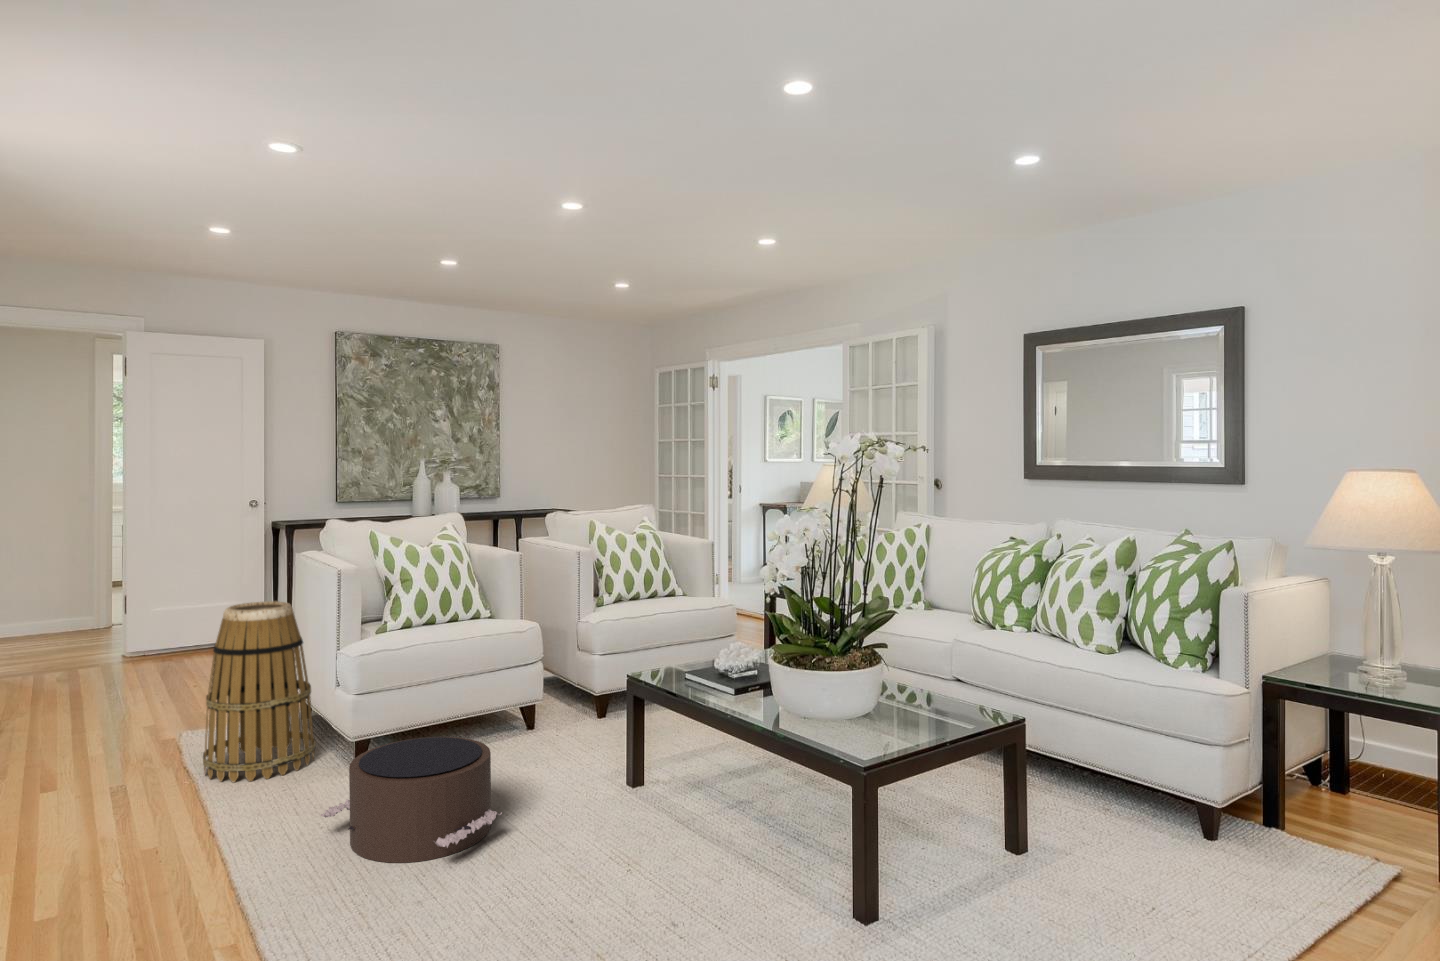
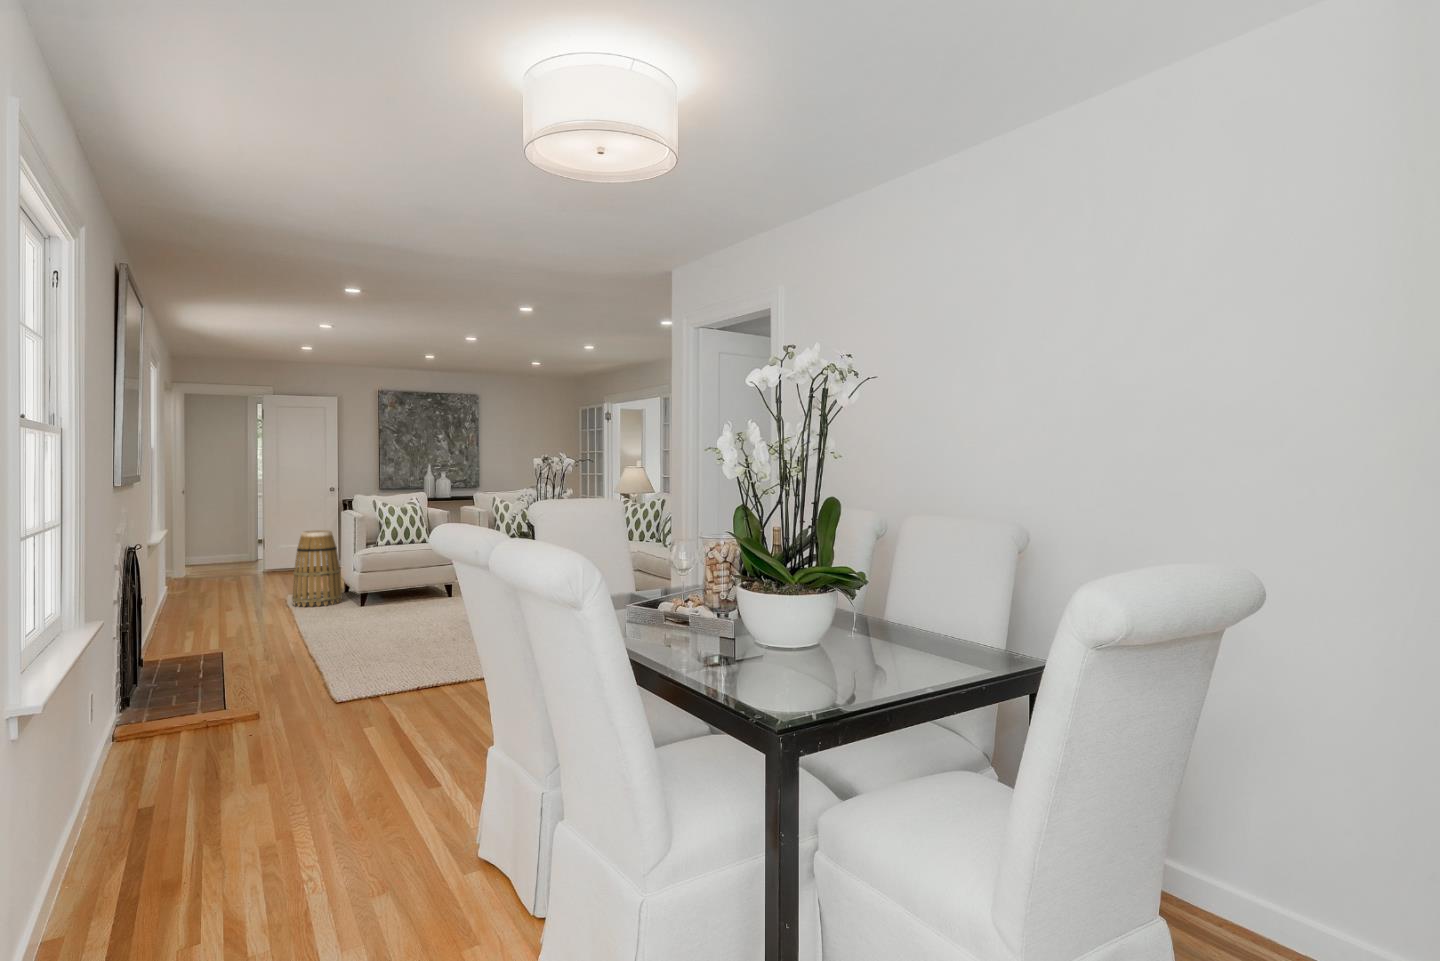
pouf: present [321,737,502,863] -> none [333,584,404,625]

